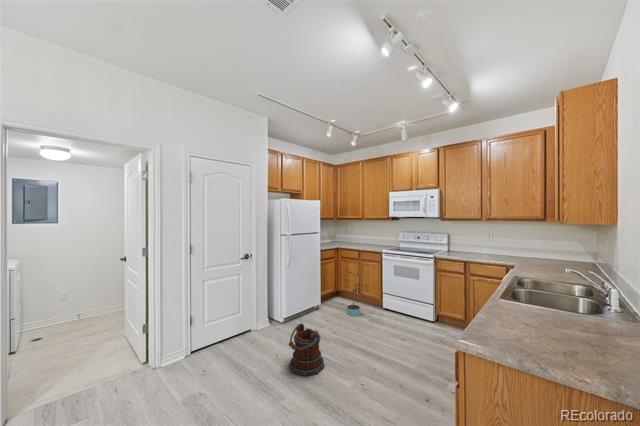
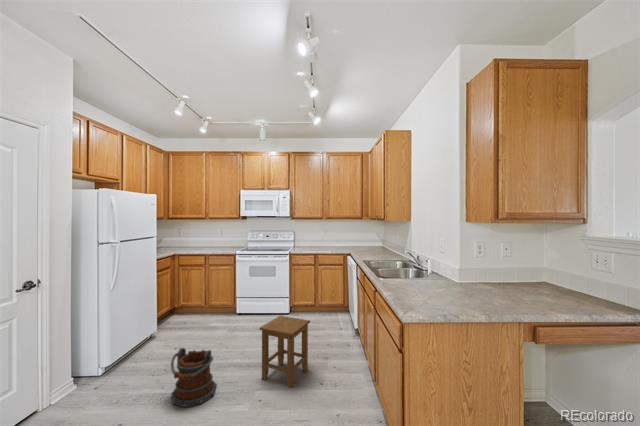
potted plant: present [344,272,367,316] -> none [198,280,226,331]
stool: none [360,321,417,402] -> present [259,316,310,387]

